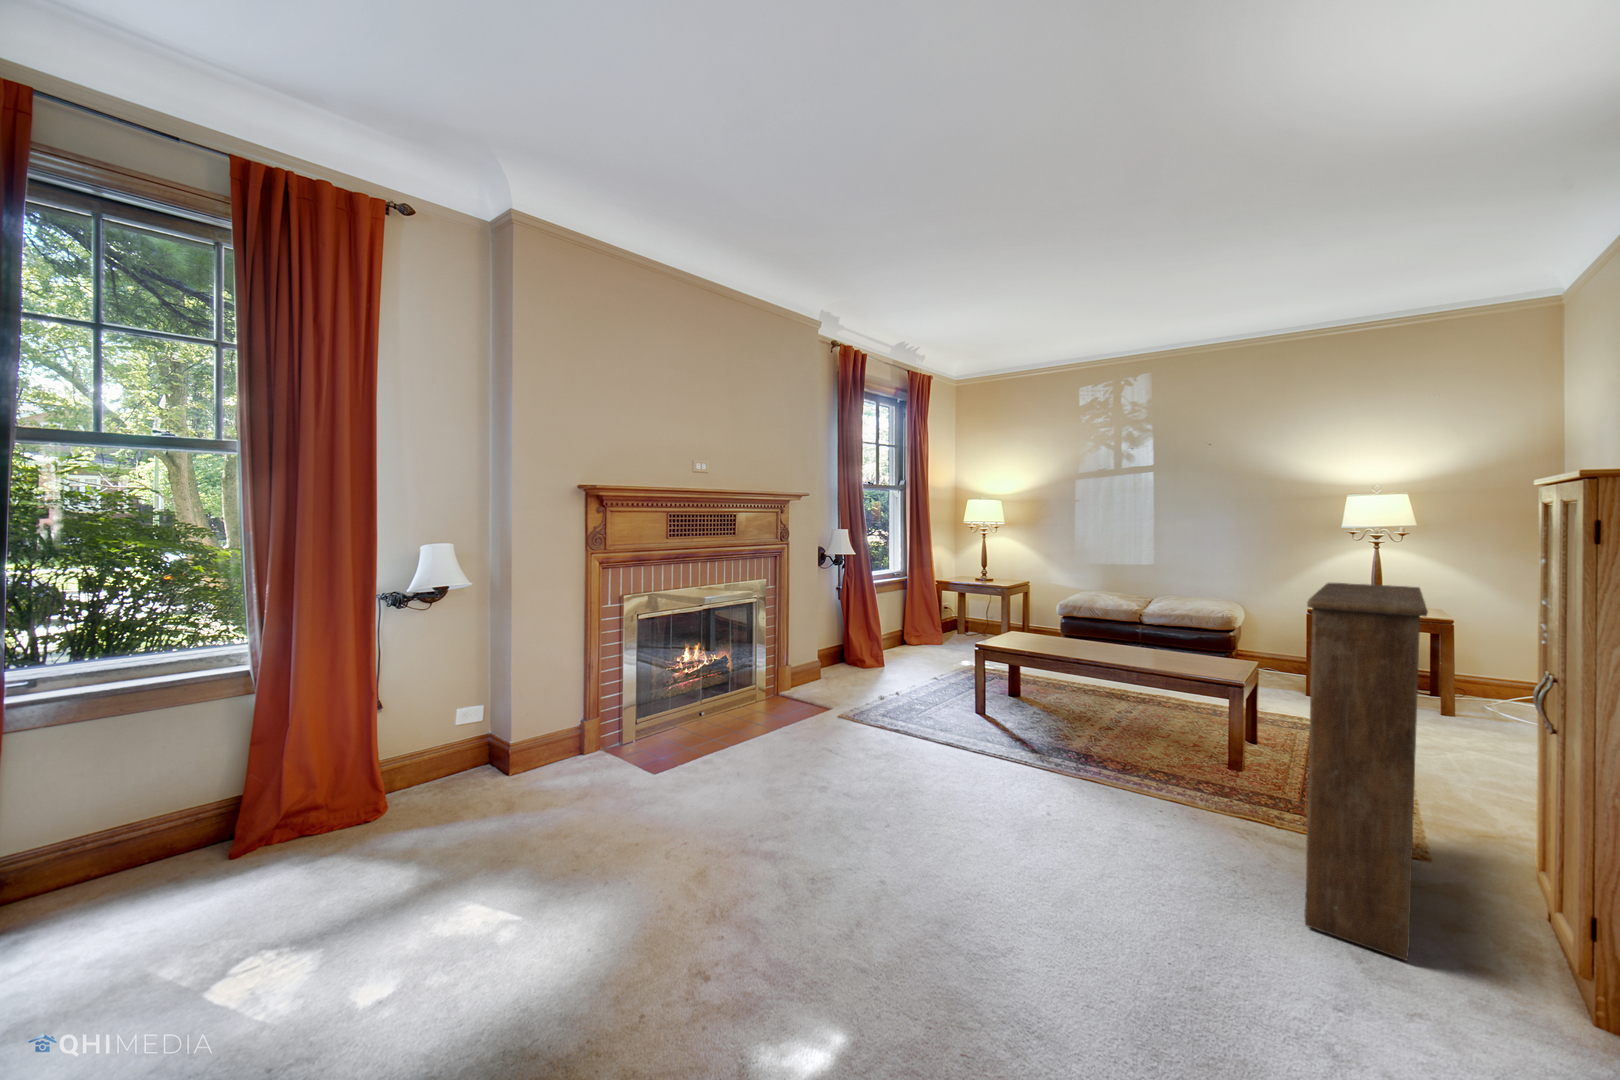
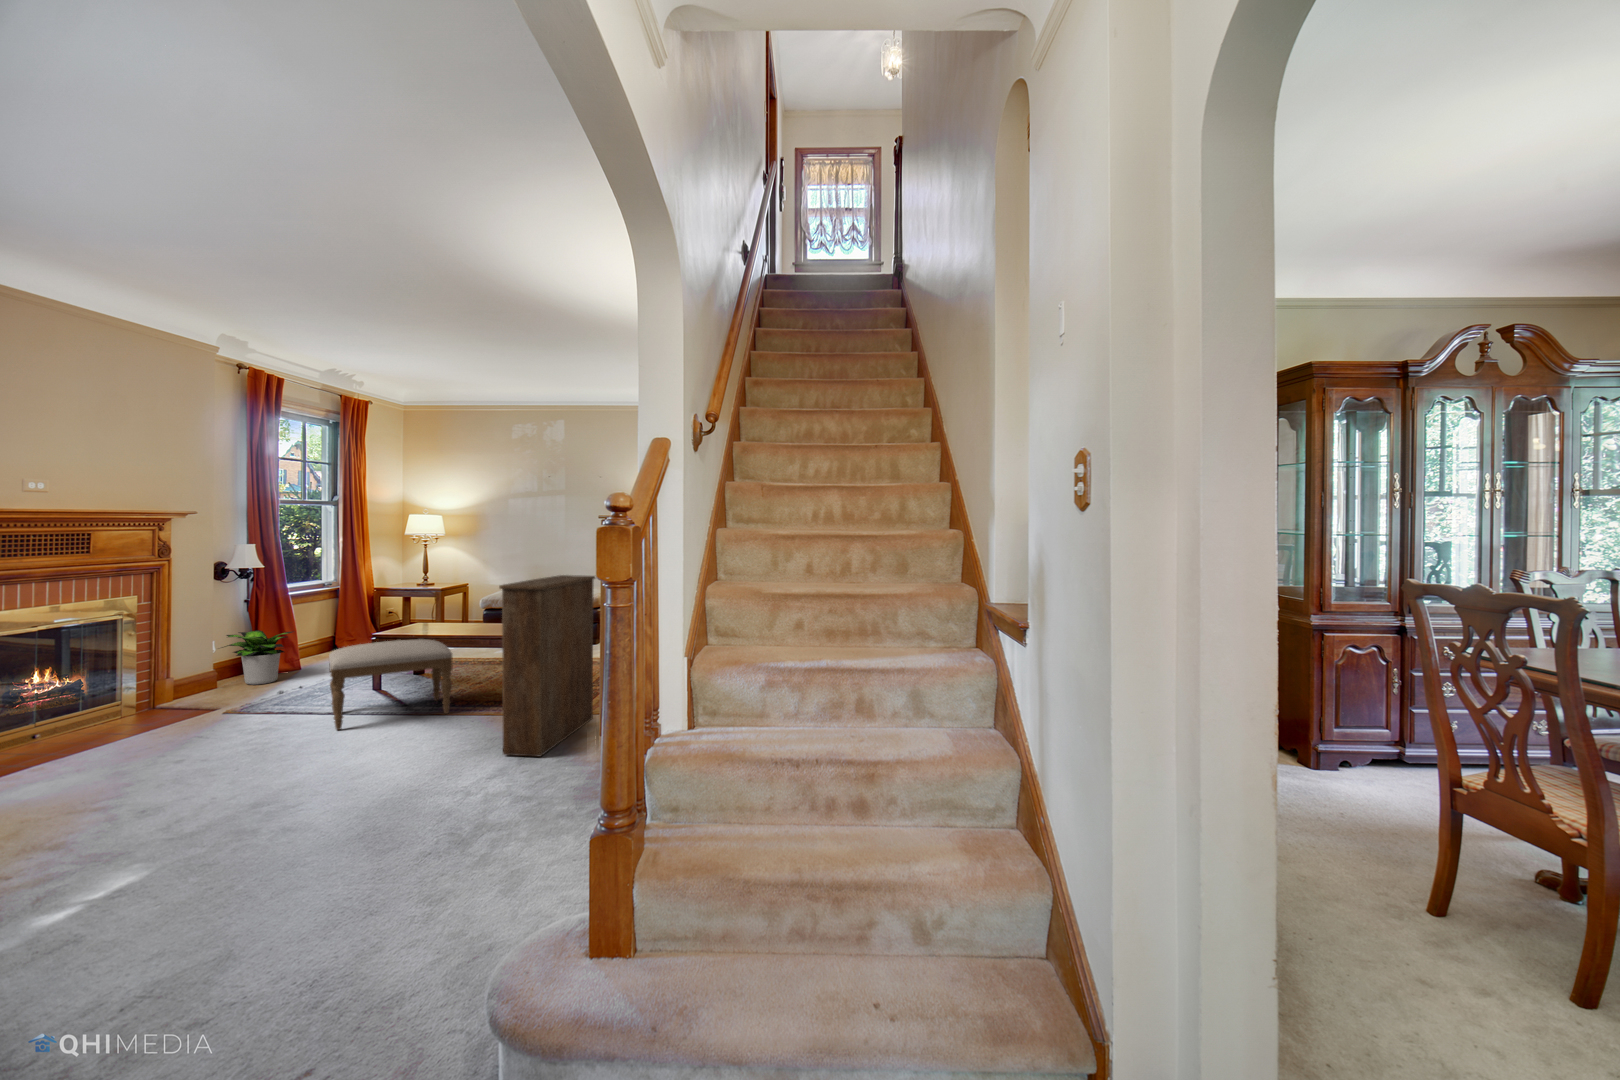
potted plant: none [818,622,887,682] -> present [222,630,292,685]
ottoman: none [948,660,1116,779] -> present [329,639,453,730]

